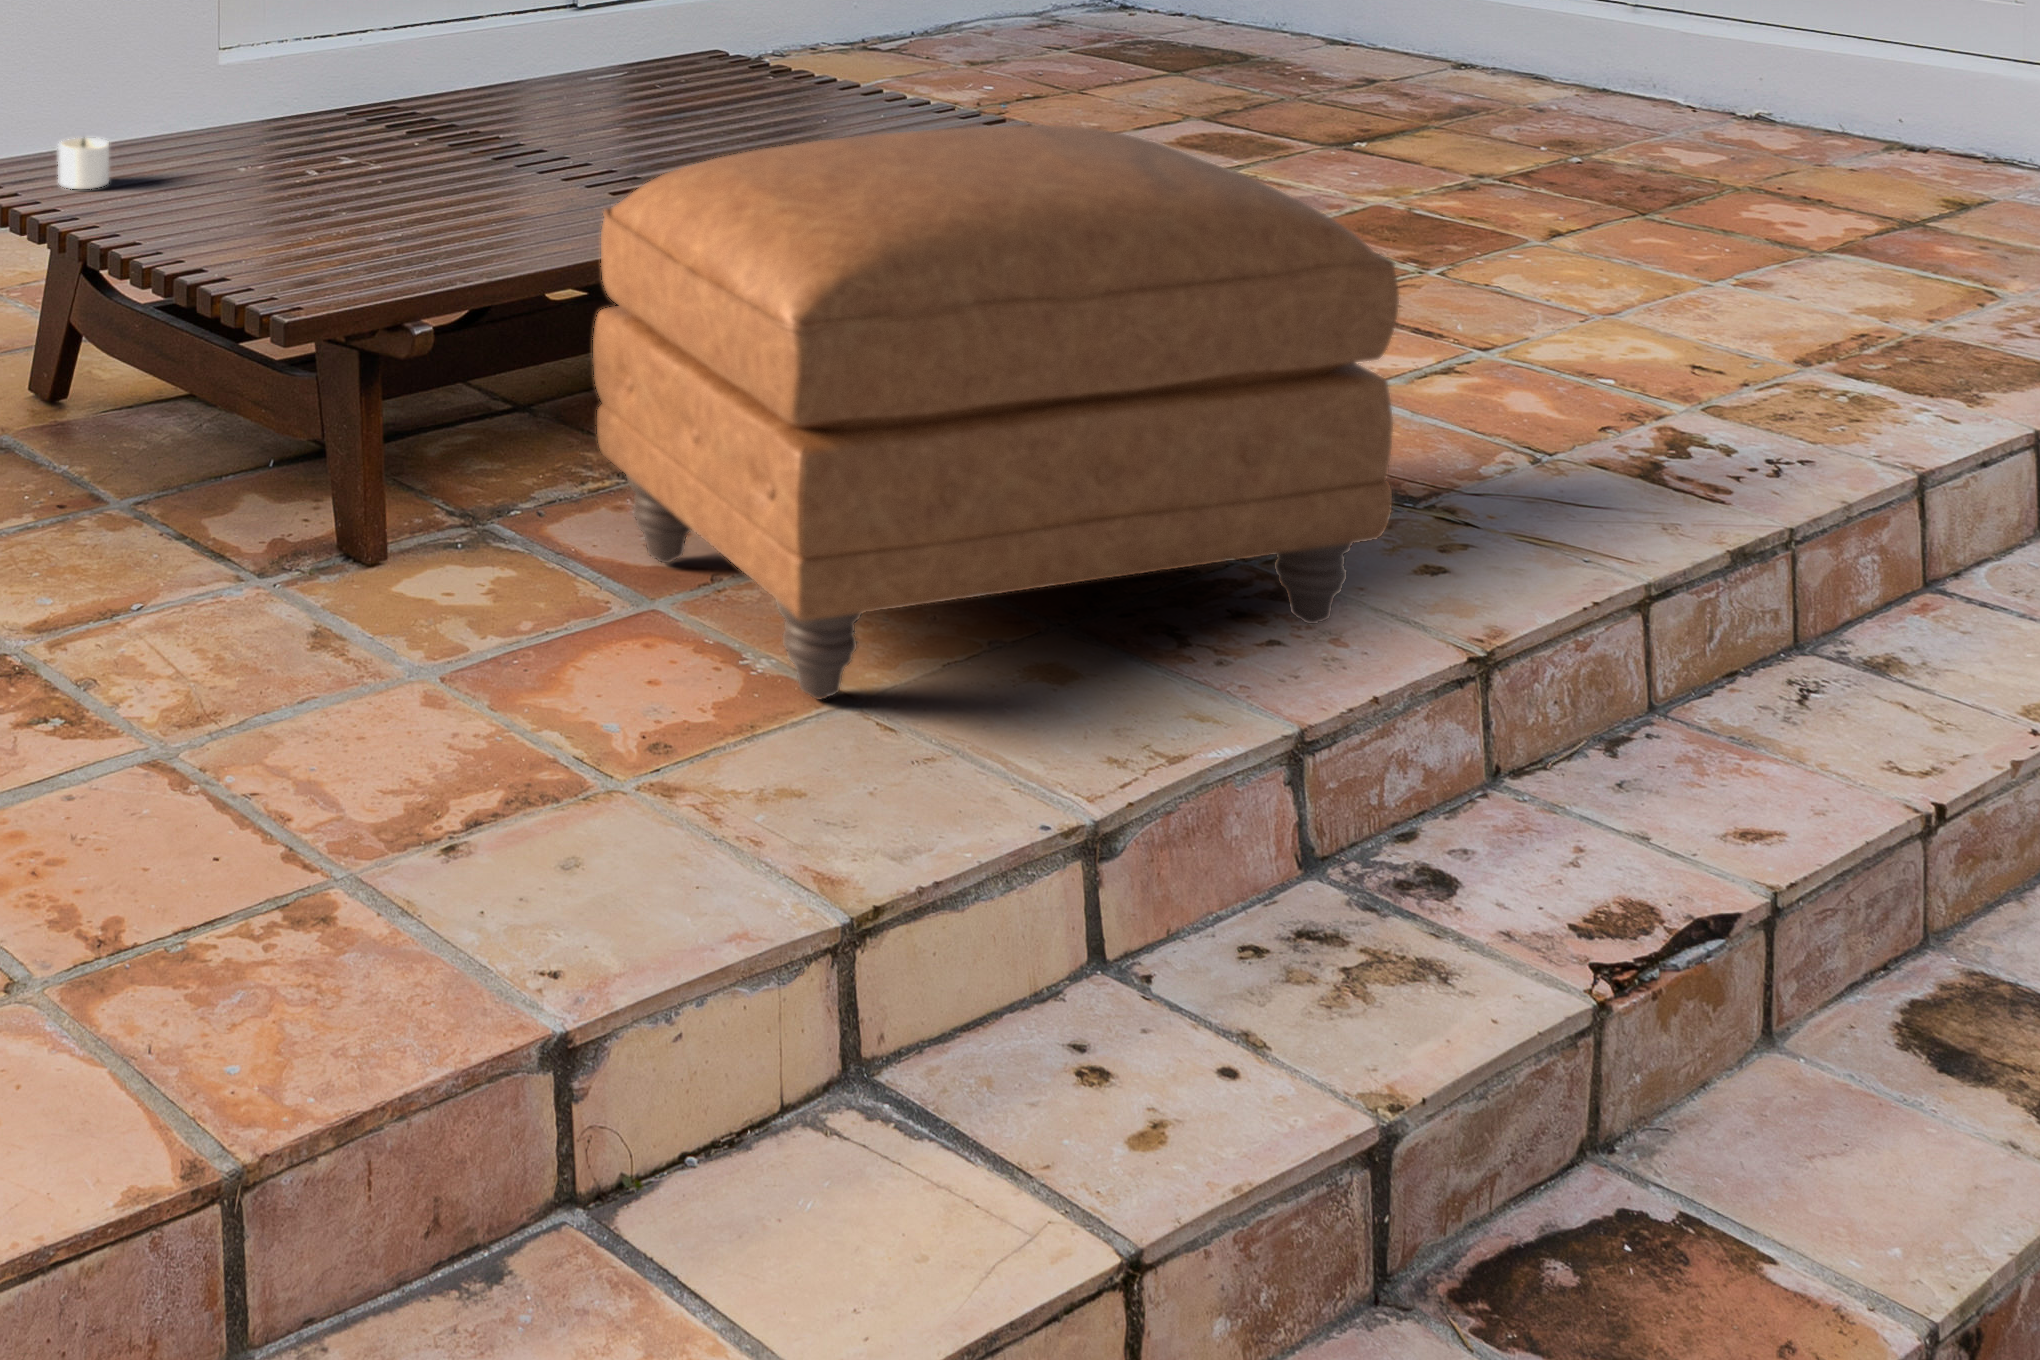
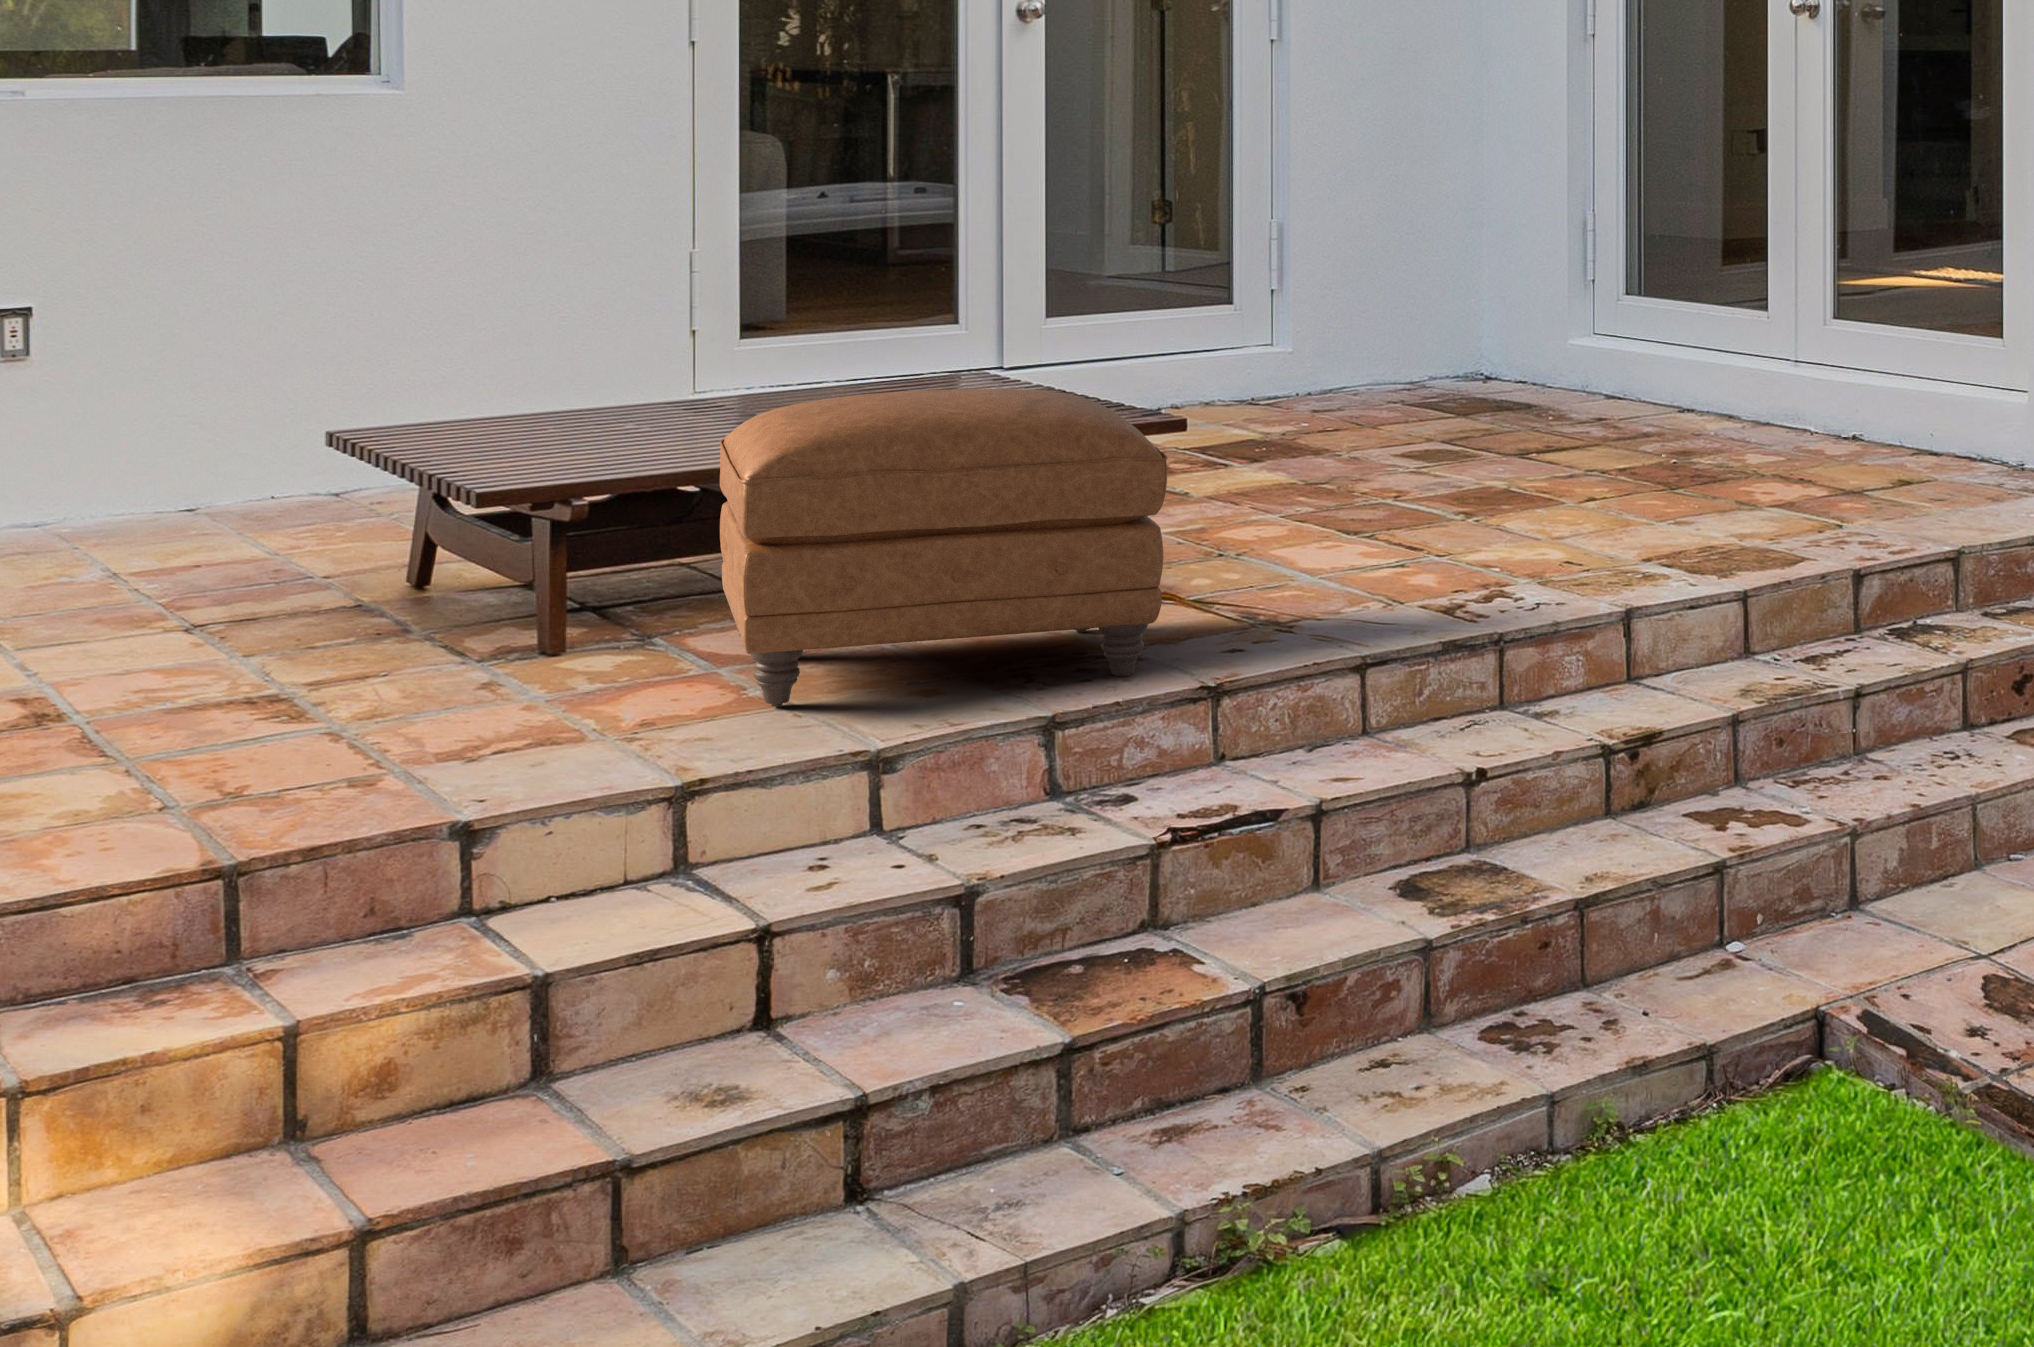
candle: present [58,138,109,189] -> none [438,416,492,449]

